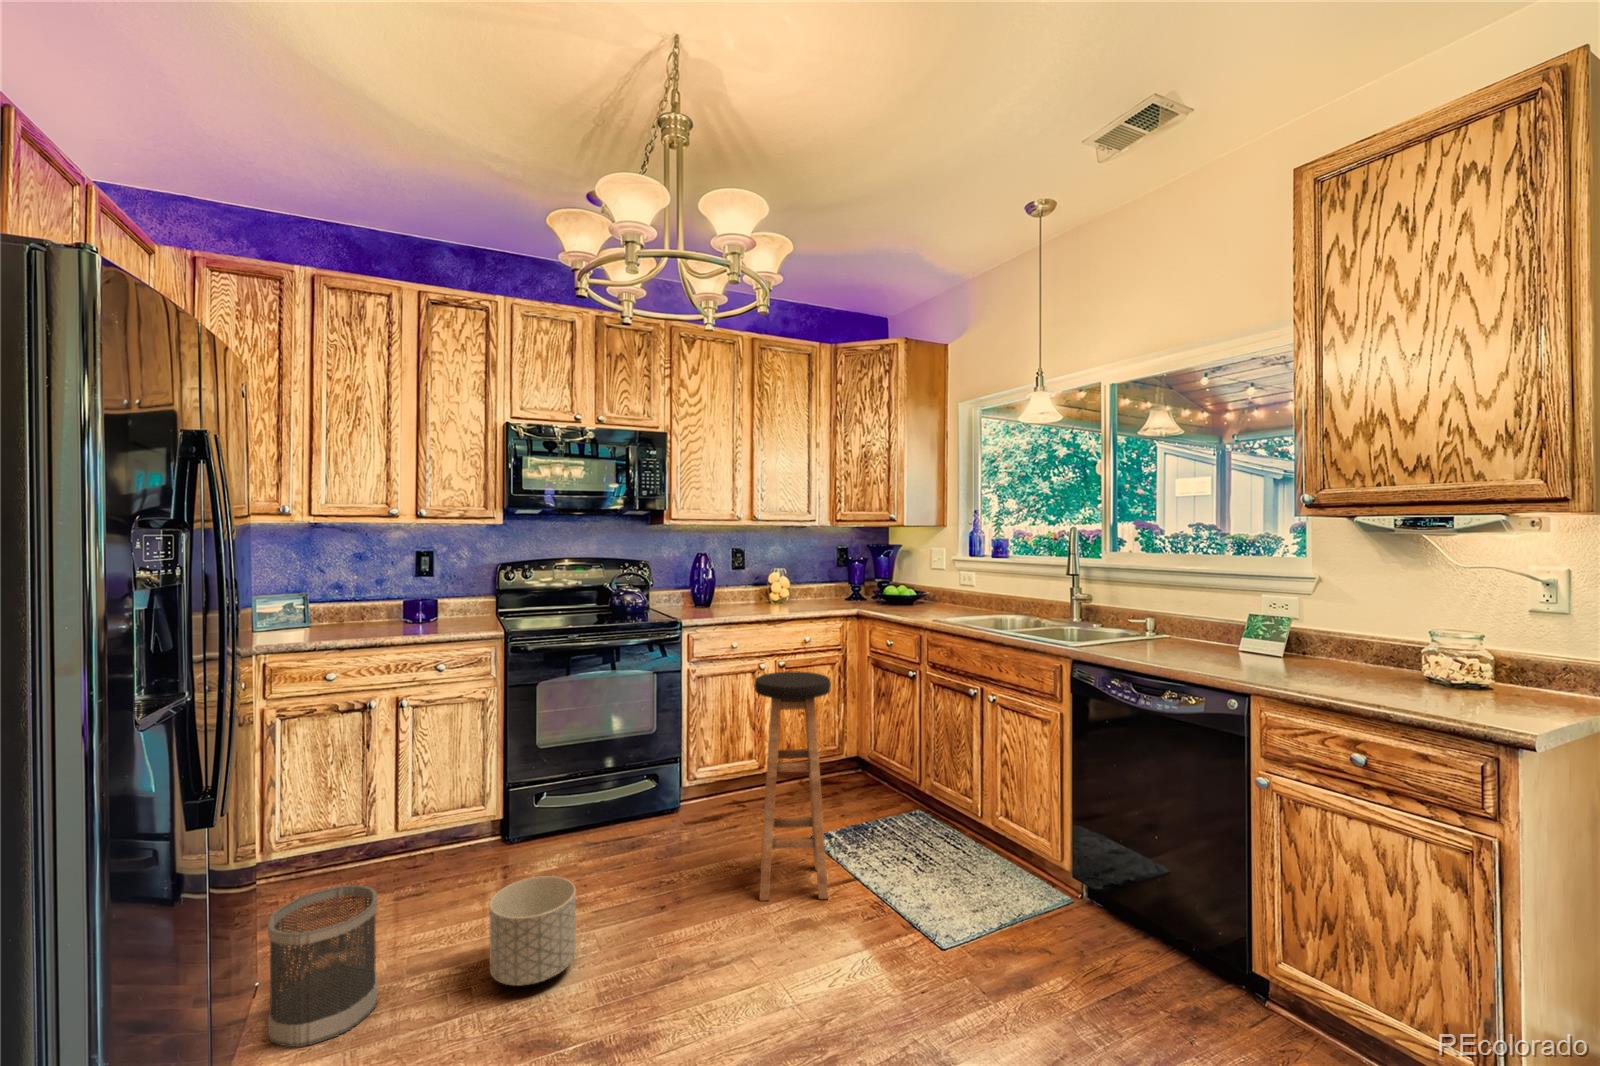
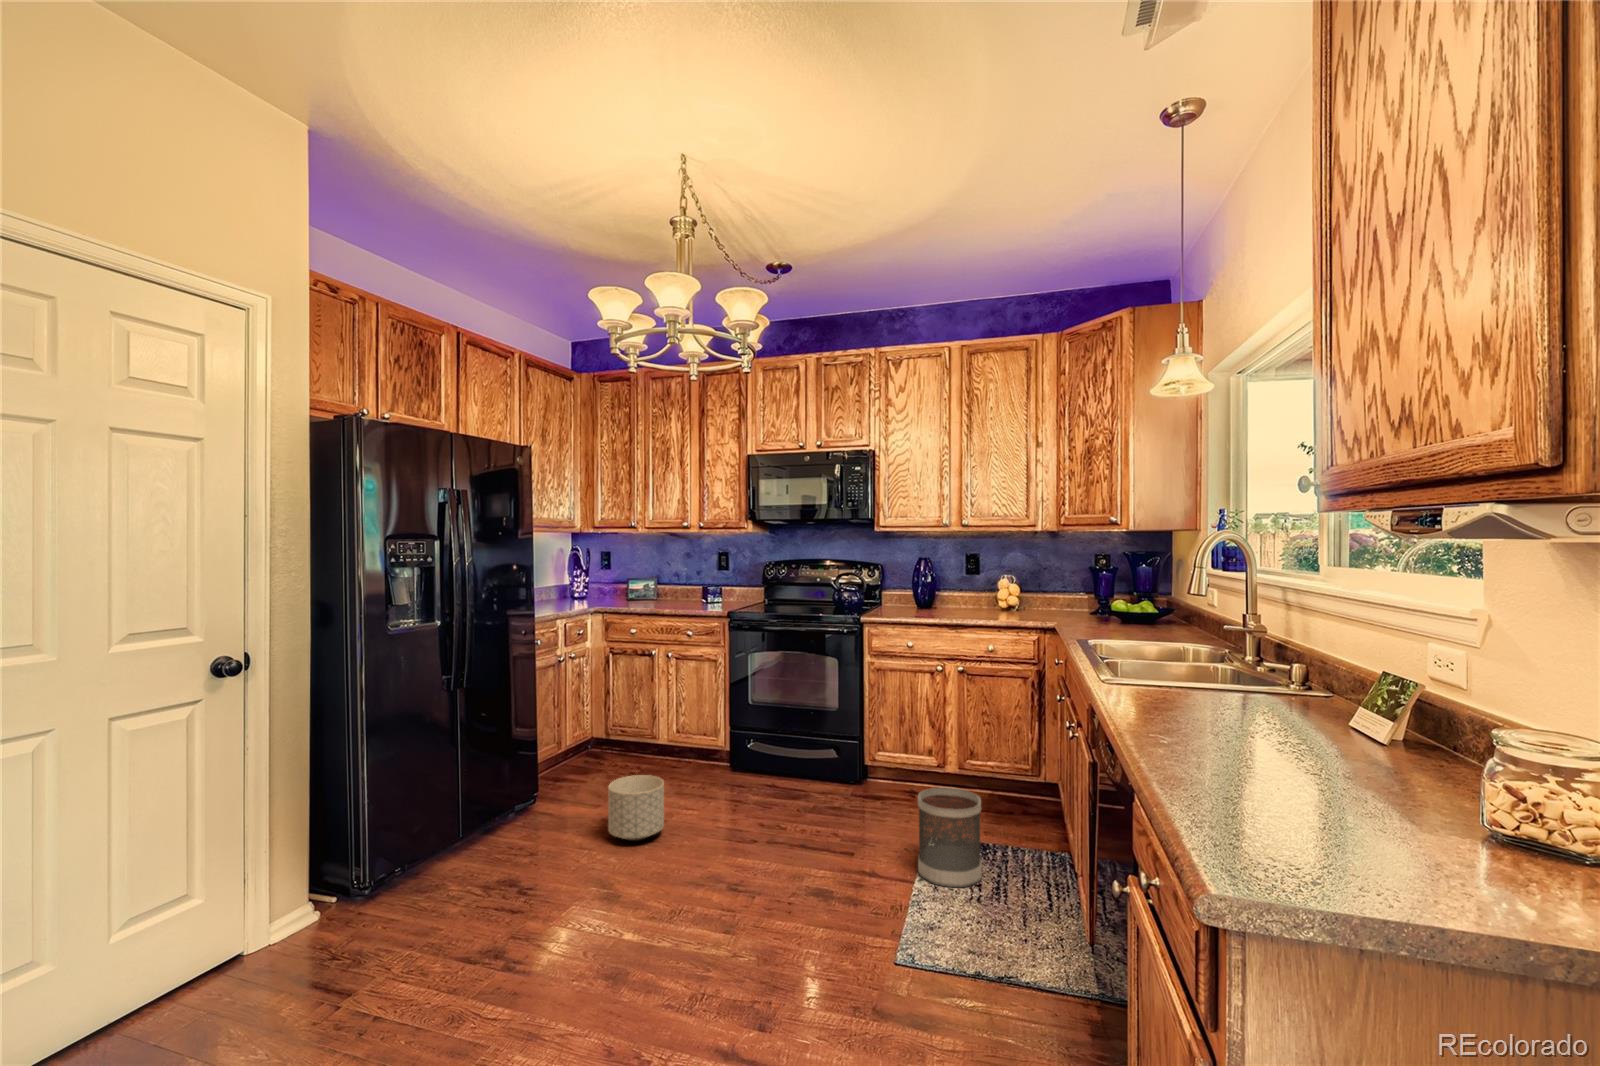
bar stool: present [754,671,831,901] -> none [805,664,888,874]
wastebasket: present [268,885,377,1047] -> present [918,788,982,887]

